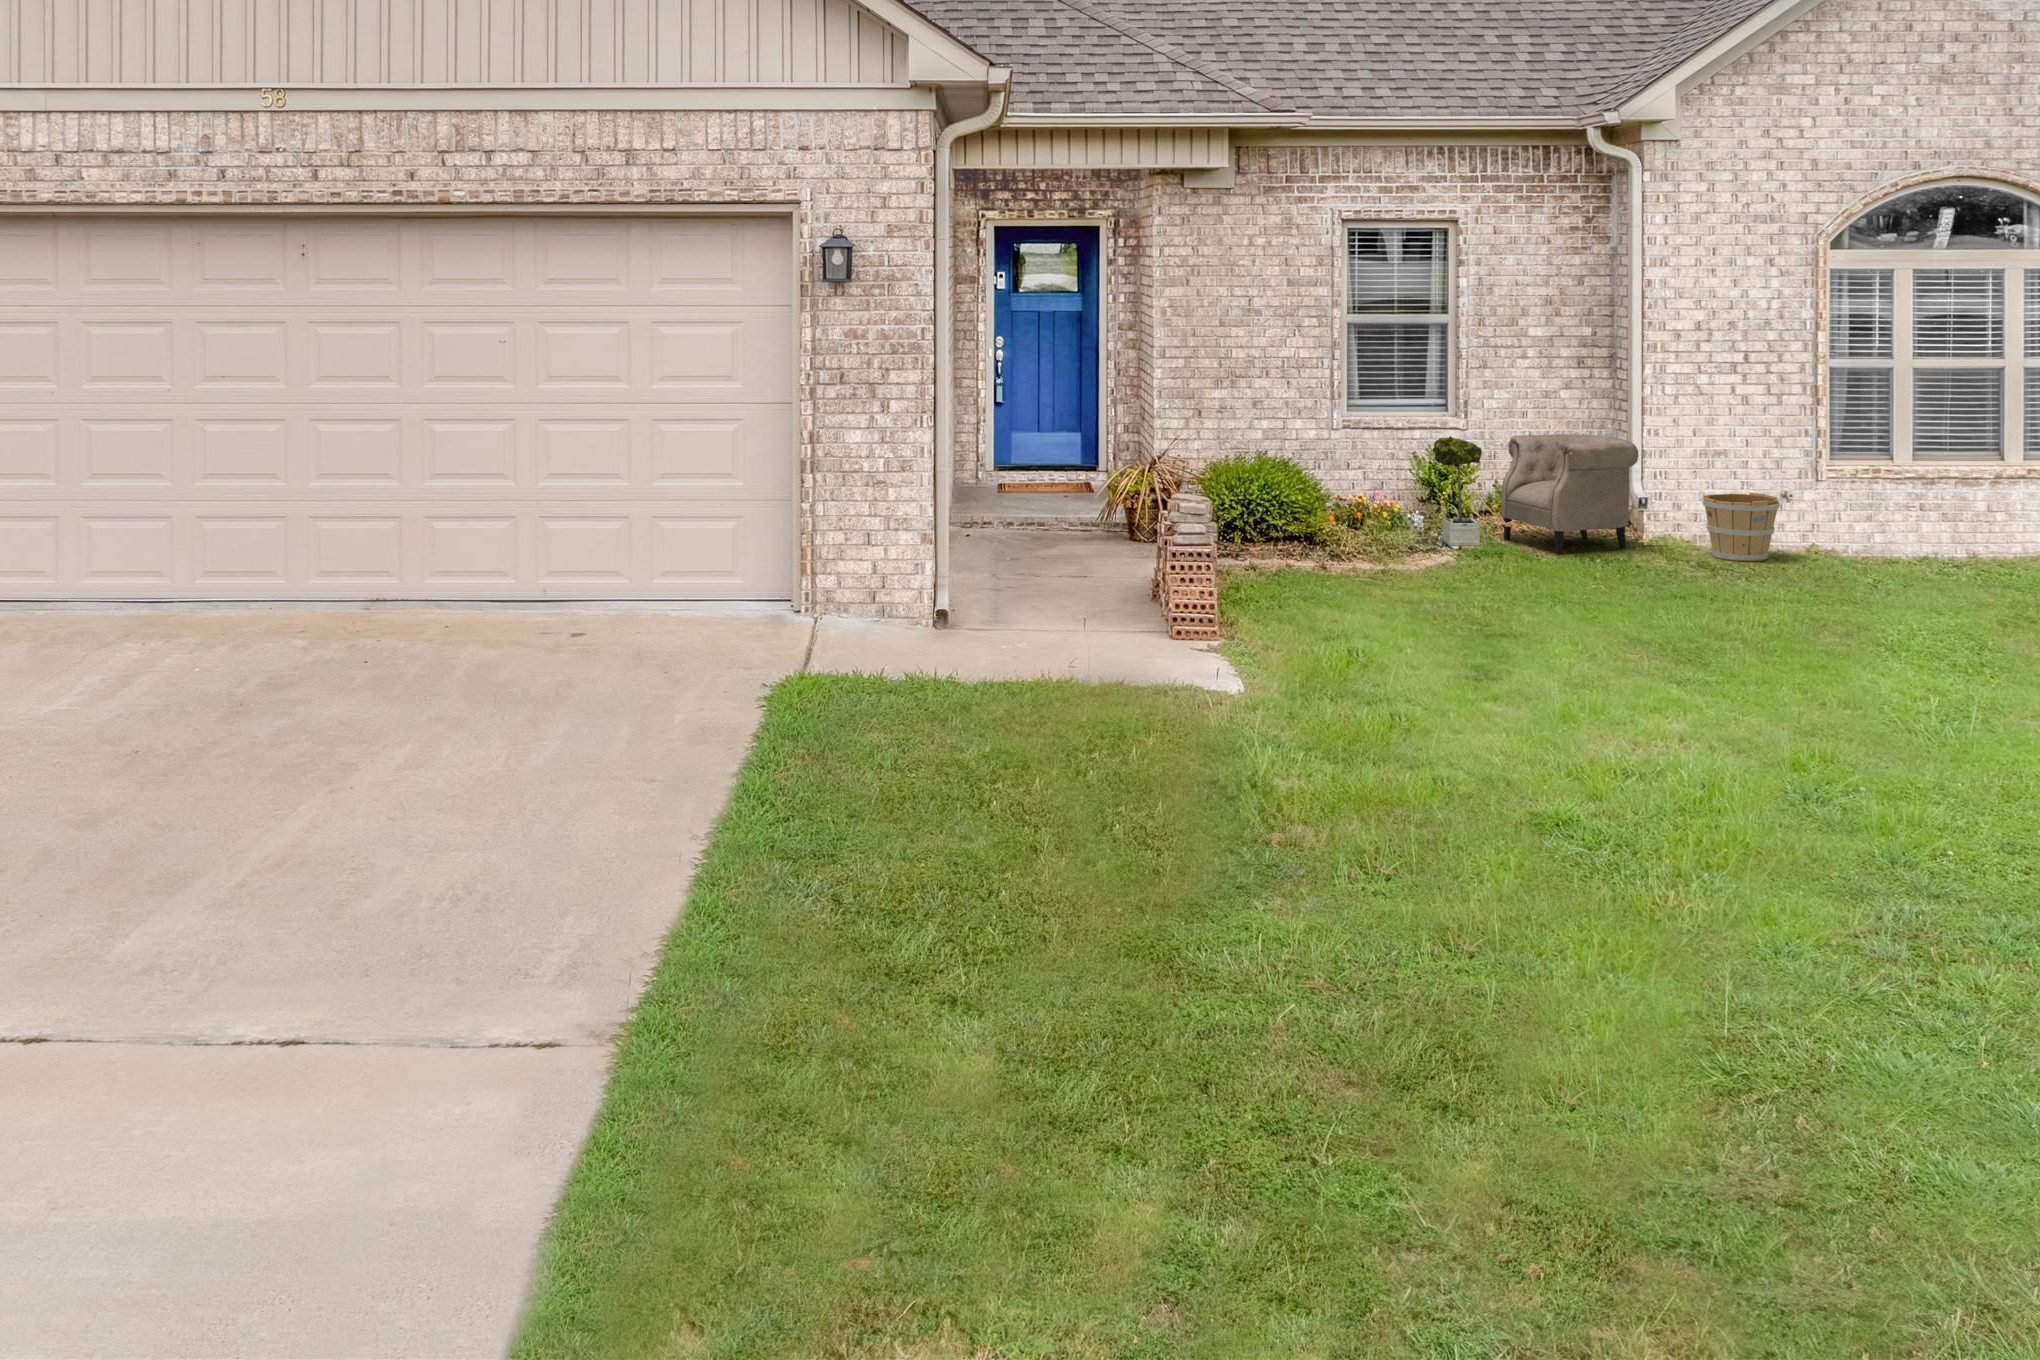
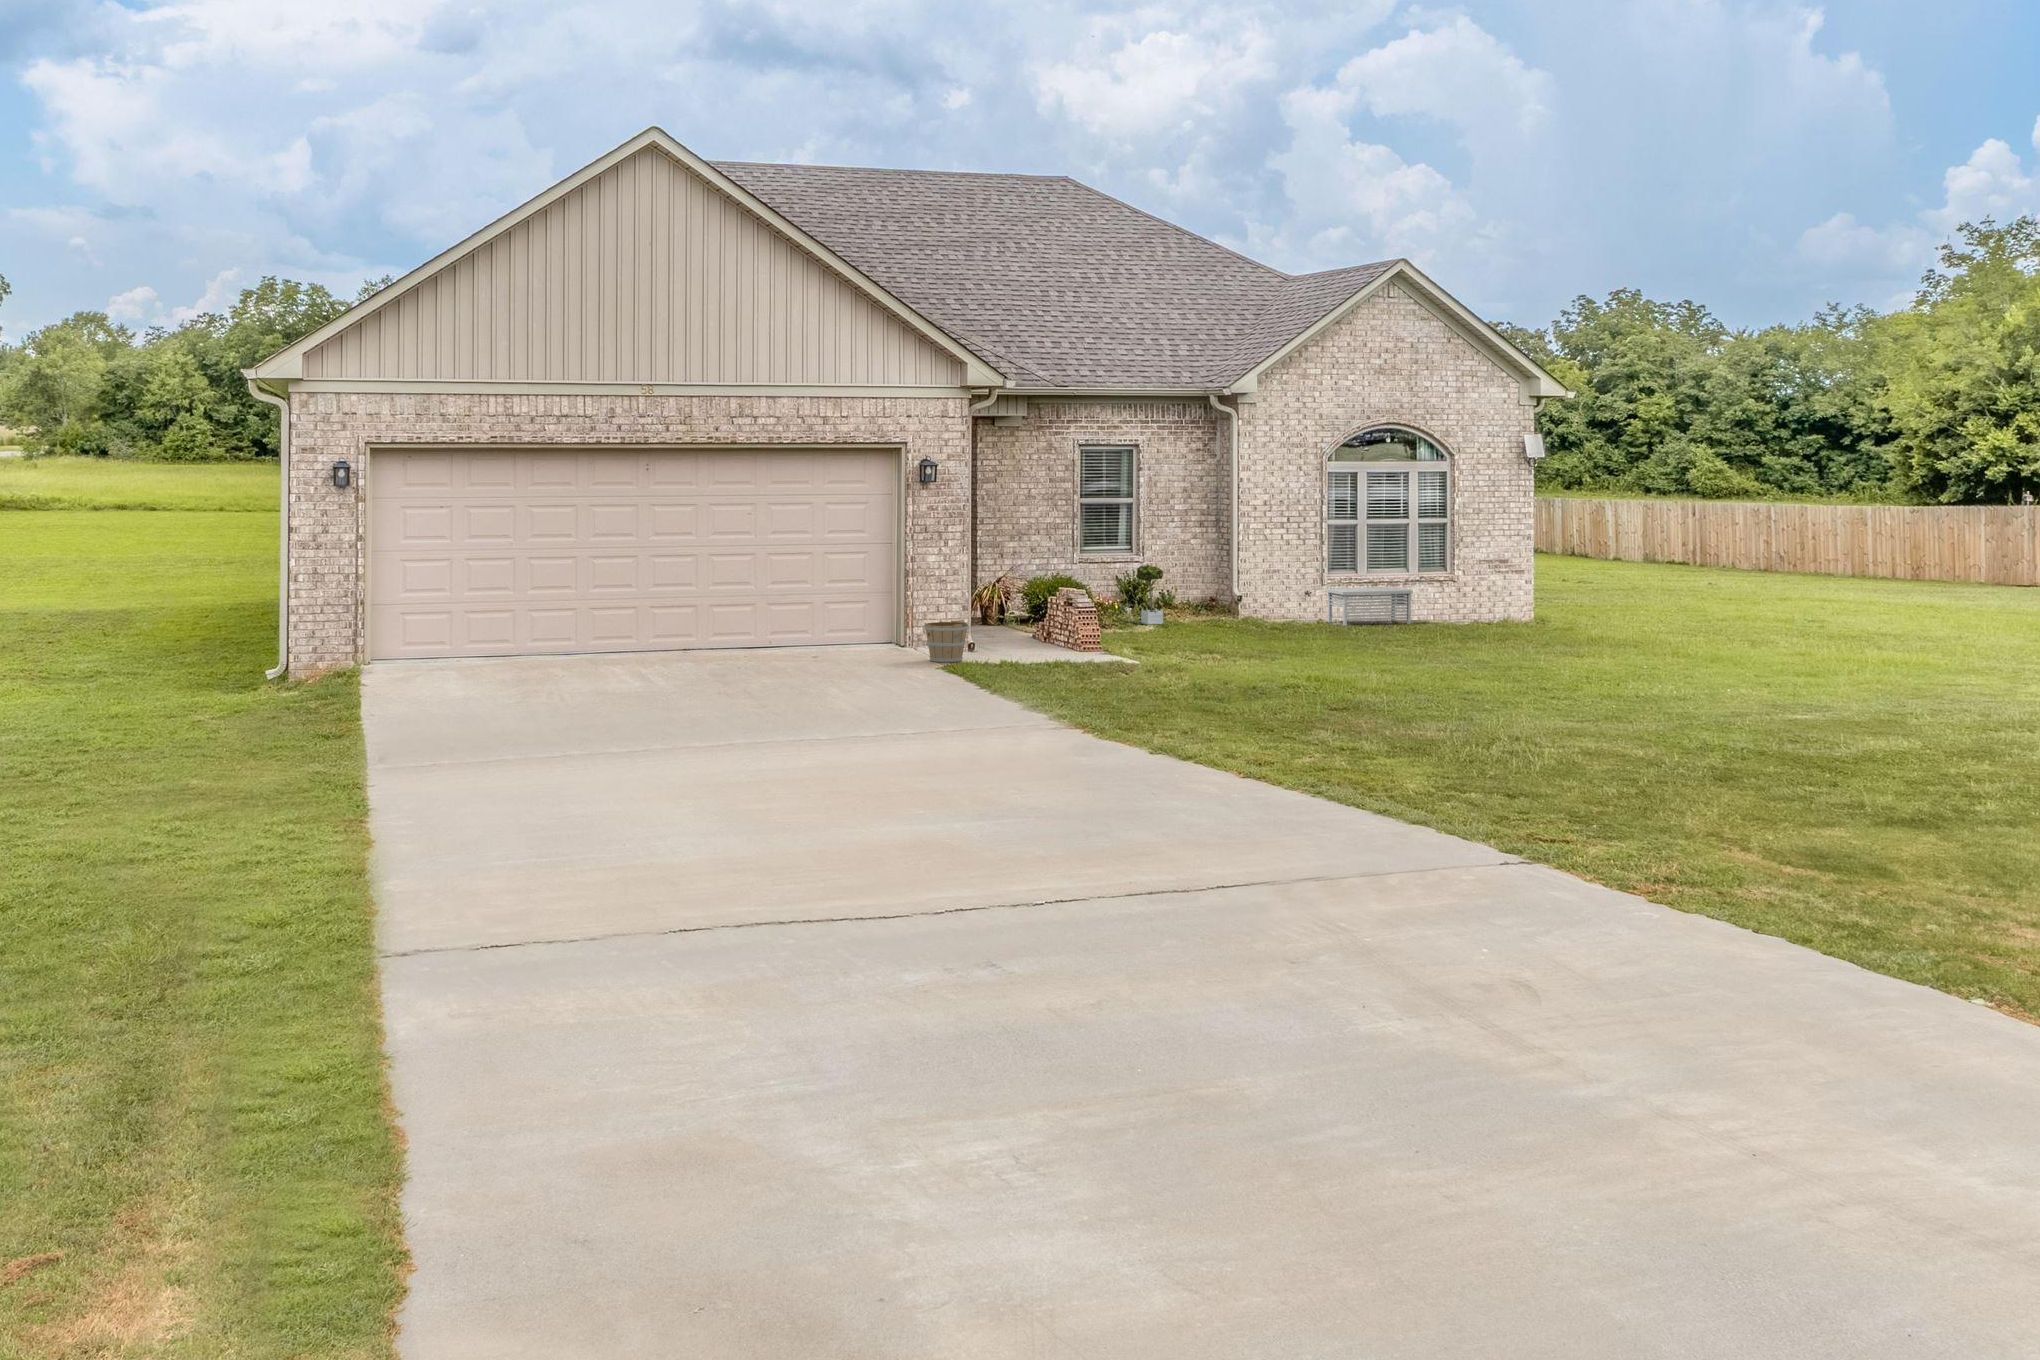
chair: present [1501,434,1638,554] -> none [1170,563,1241,626]
storage bench: none [1814,490,2002,567] -> present [1325,587,1413,626]
wooden bucket: present [1702,493,1780,562] -> present [924,621,969,663]

